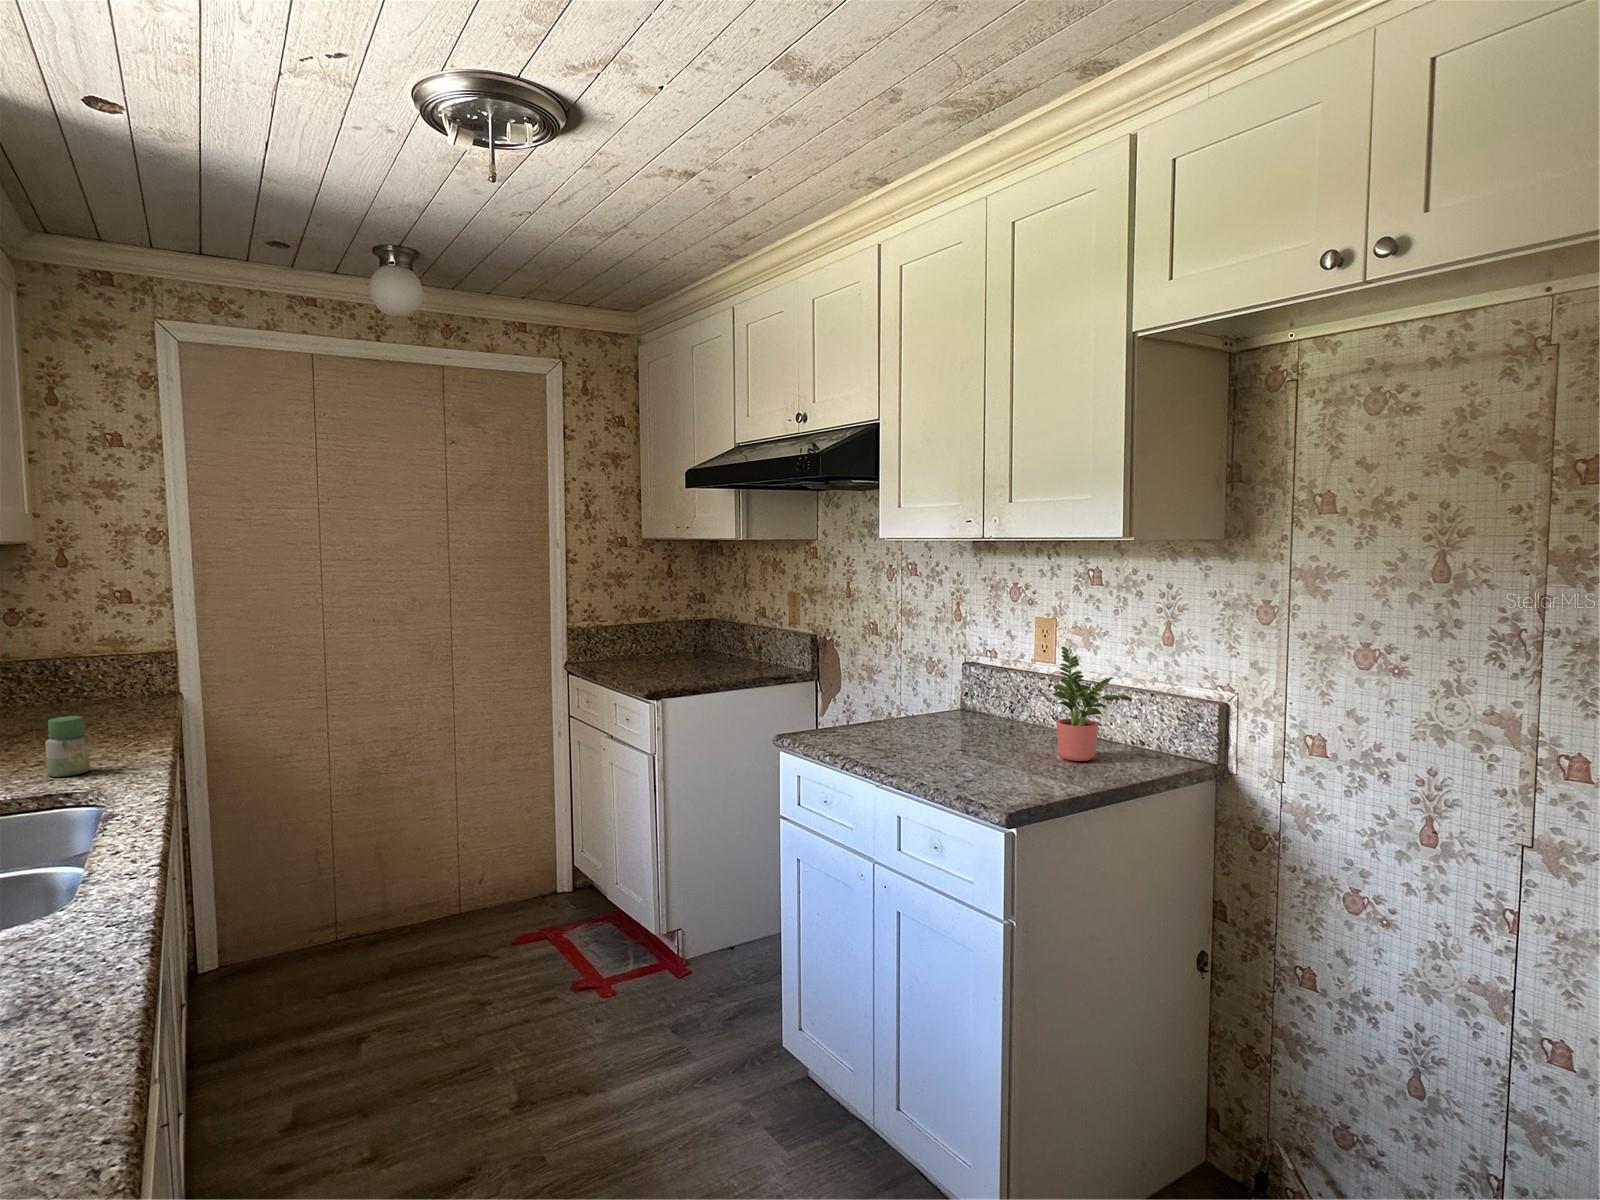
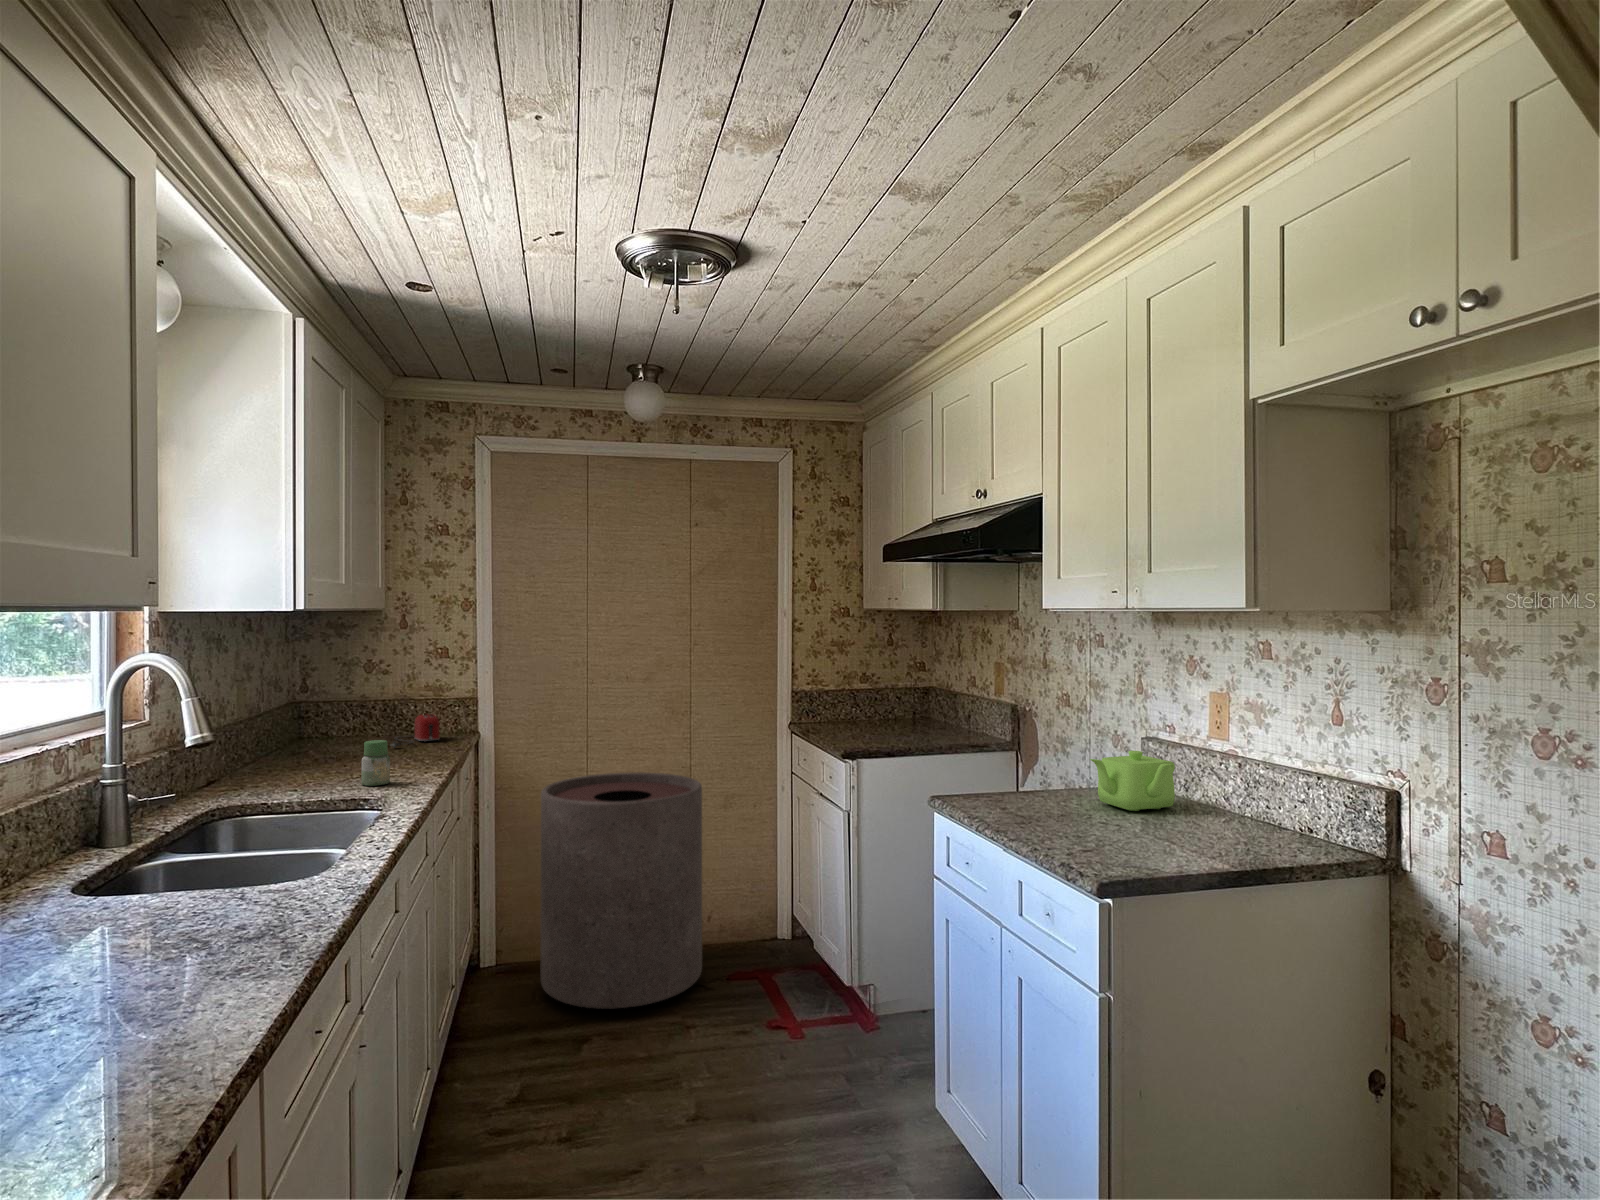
potted plant: present [1054,646,1132,761] -> none [1196,720,1291,843]
toaster: none [59,675,129,723] -> present [392,714,440,748]
teapot: none [938,677,1016,736] -> present [1090,751,1175,811]
trash can: none [278,728,486,1003] -> present [540,772,702,1009]

